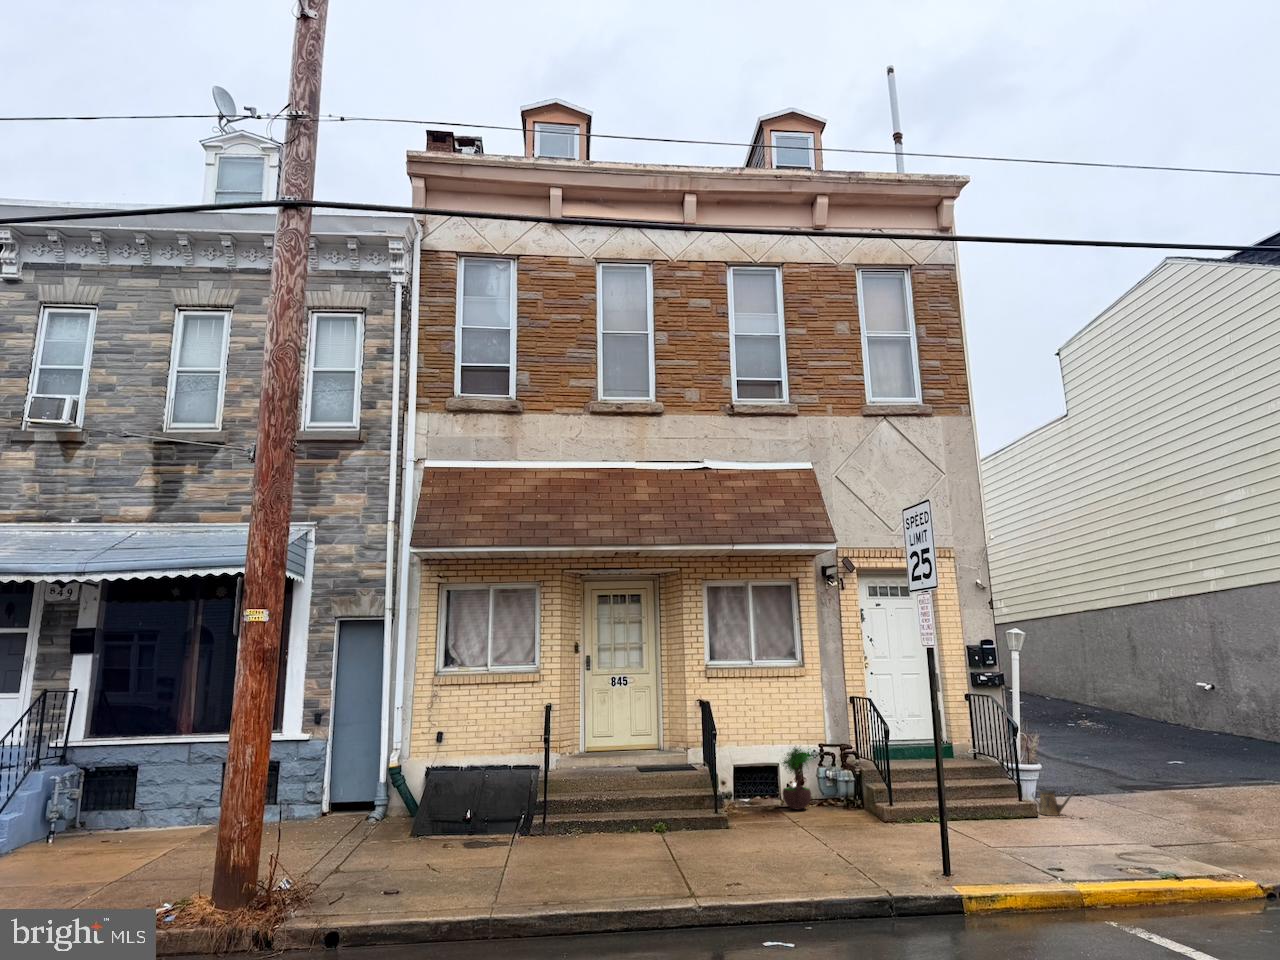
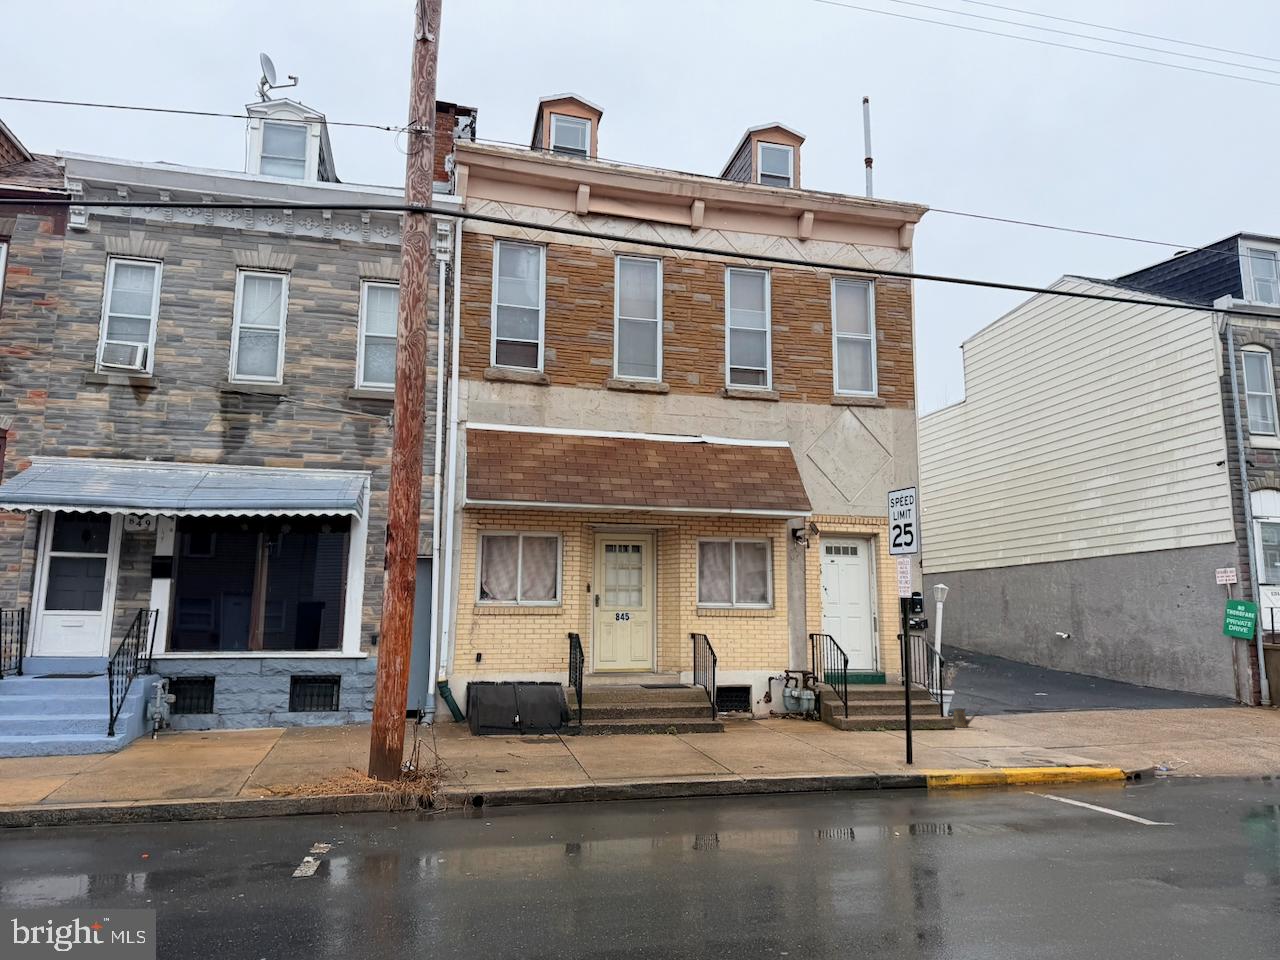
potted tree: present [782,747,812,810] -> none [754,668,784,722]

